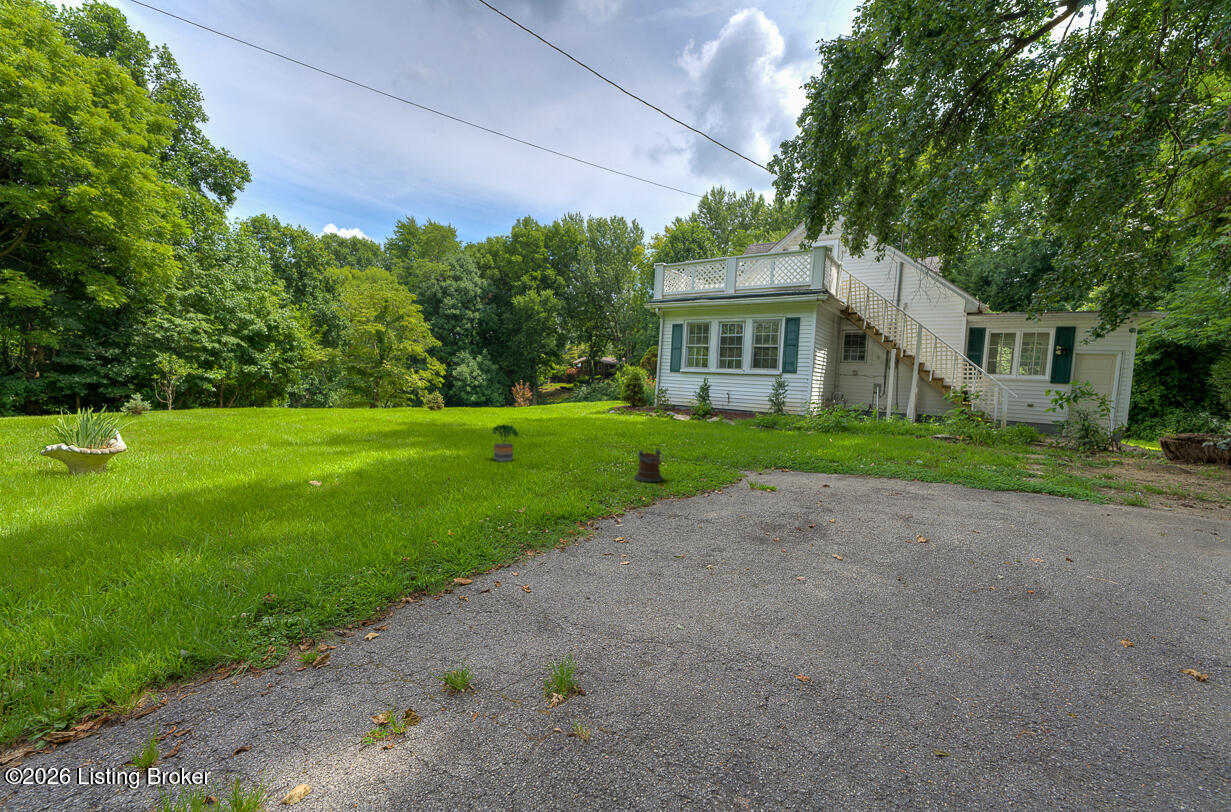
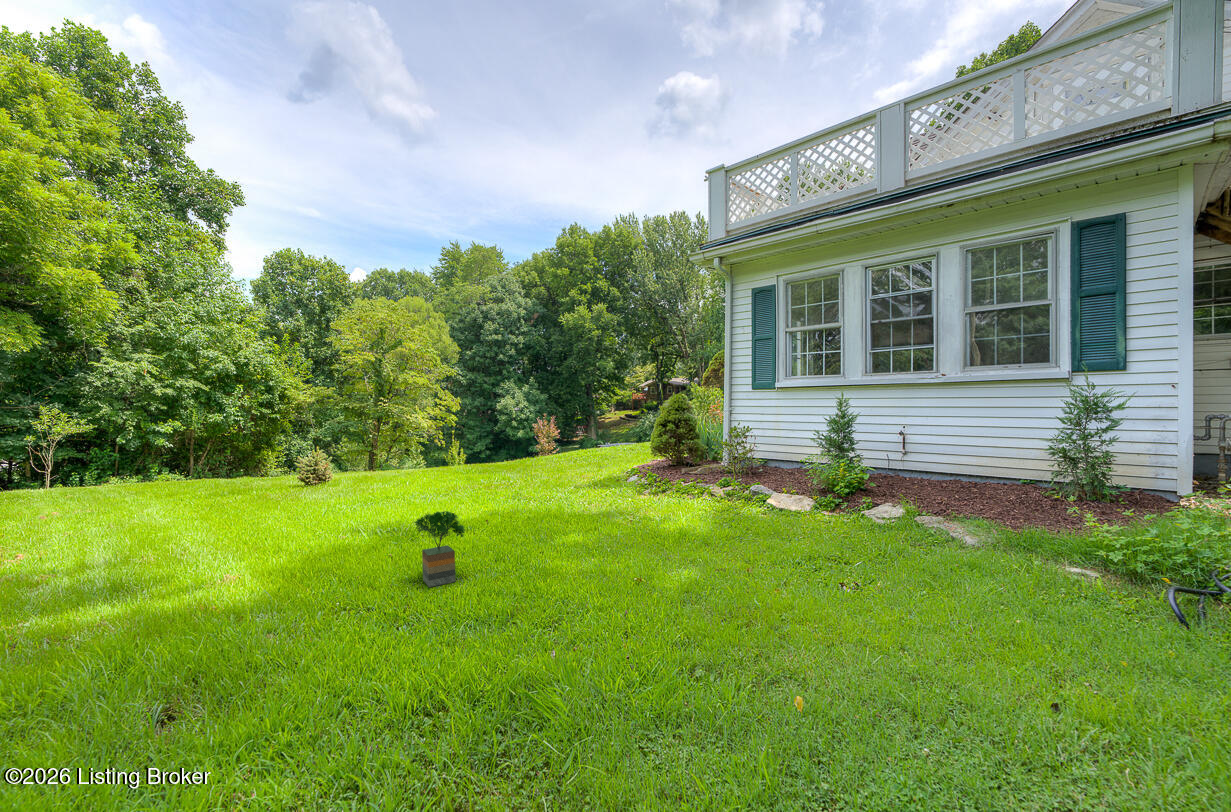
bucket: present [635,449,664,482] -> none [686,581,759,676]

